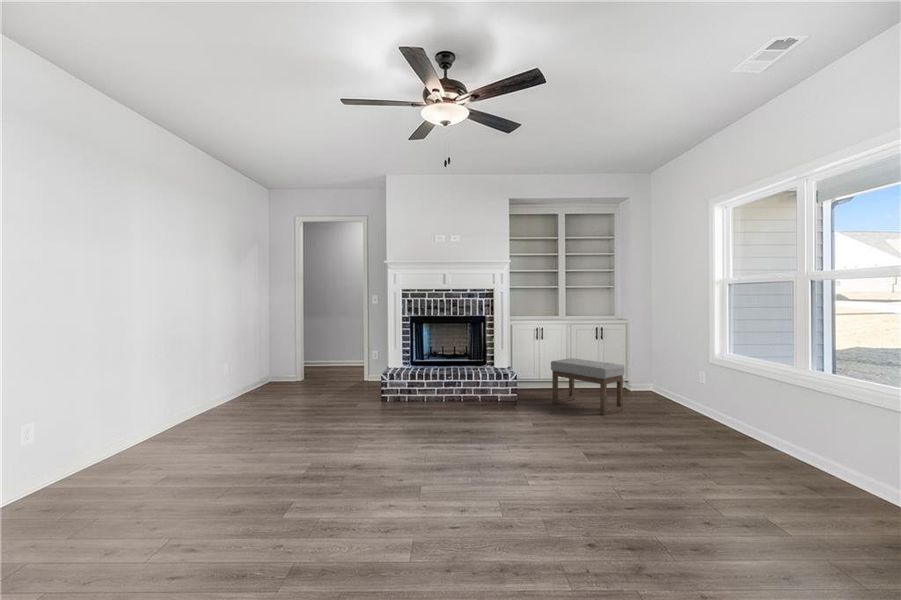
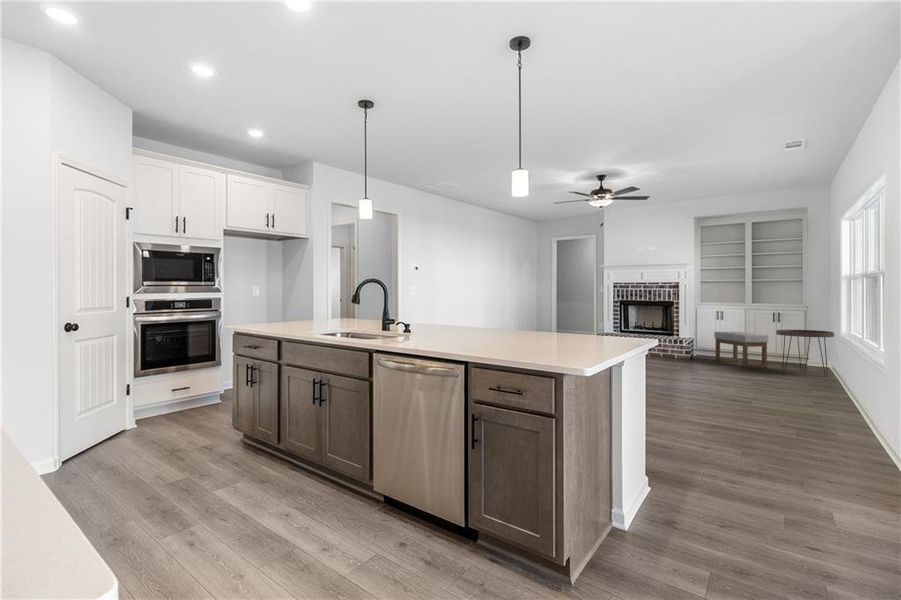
side table: none [644,356,715,423] -> present [776,330,834,377]

